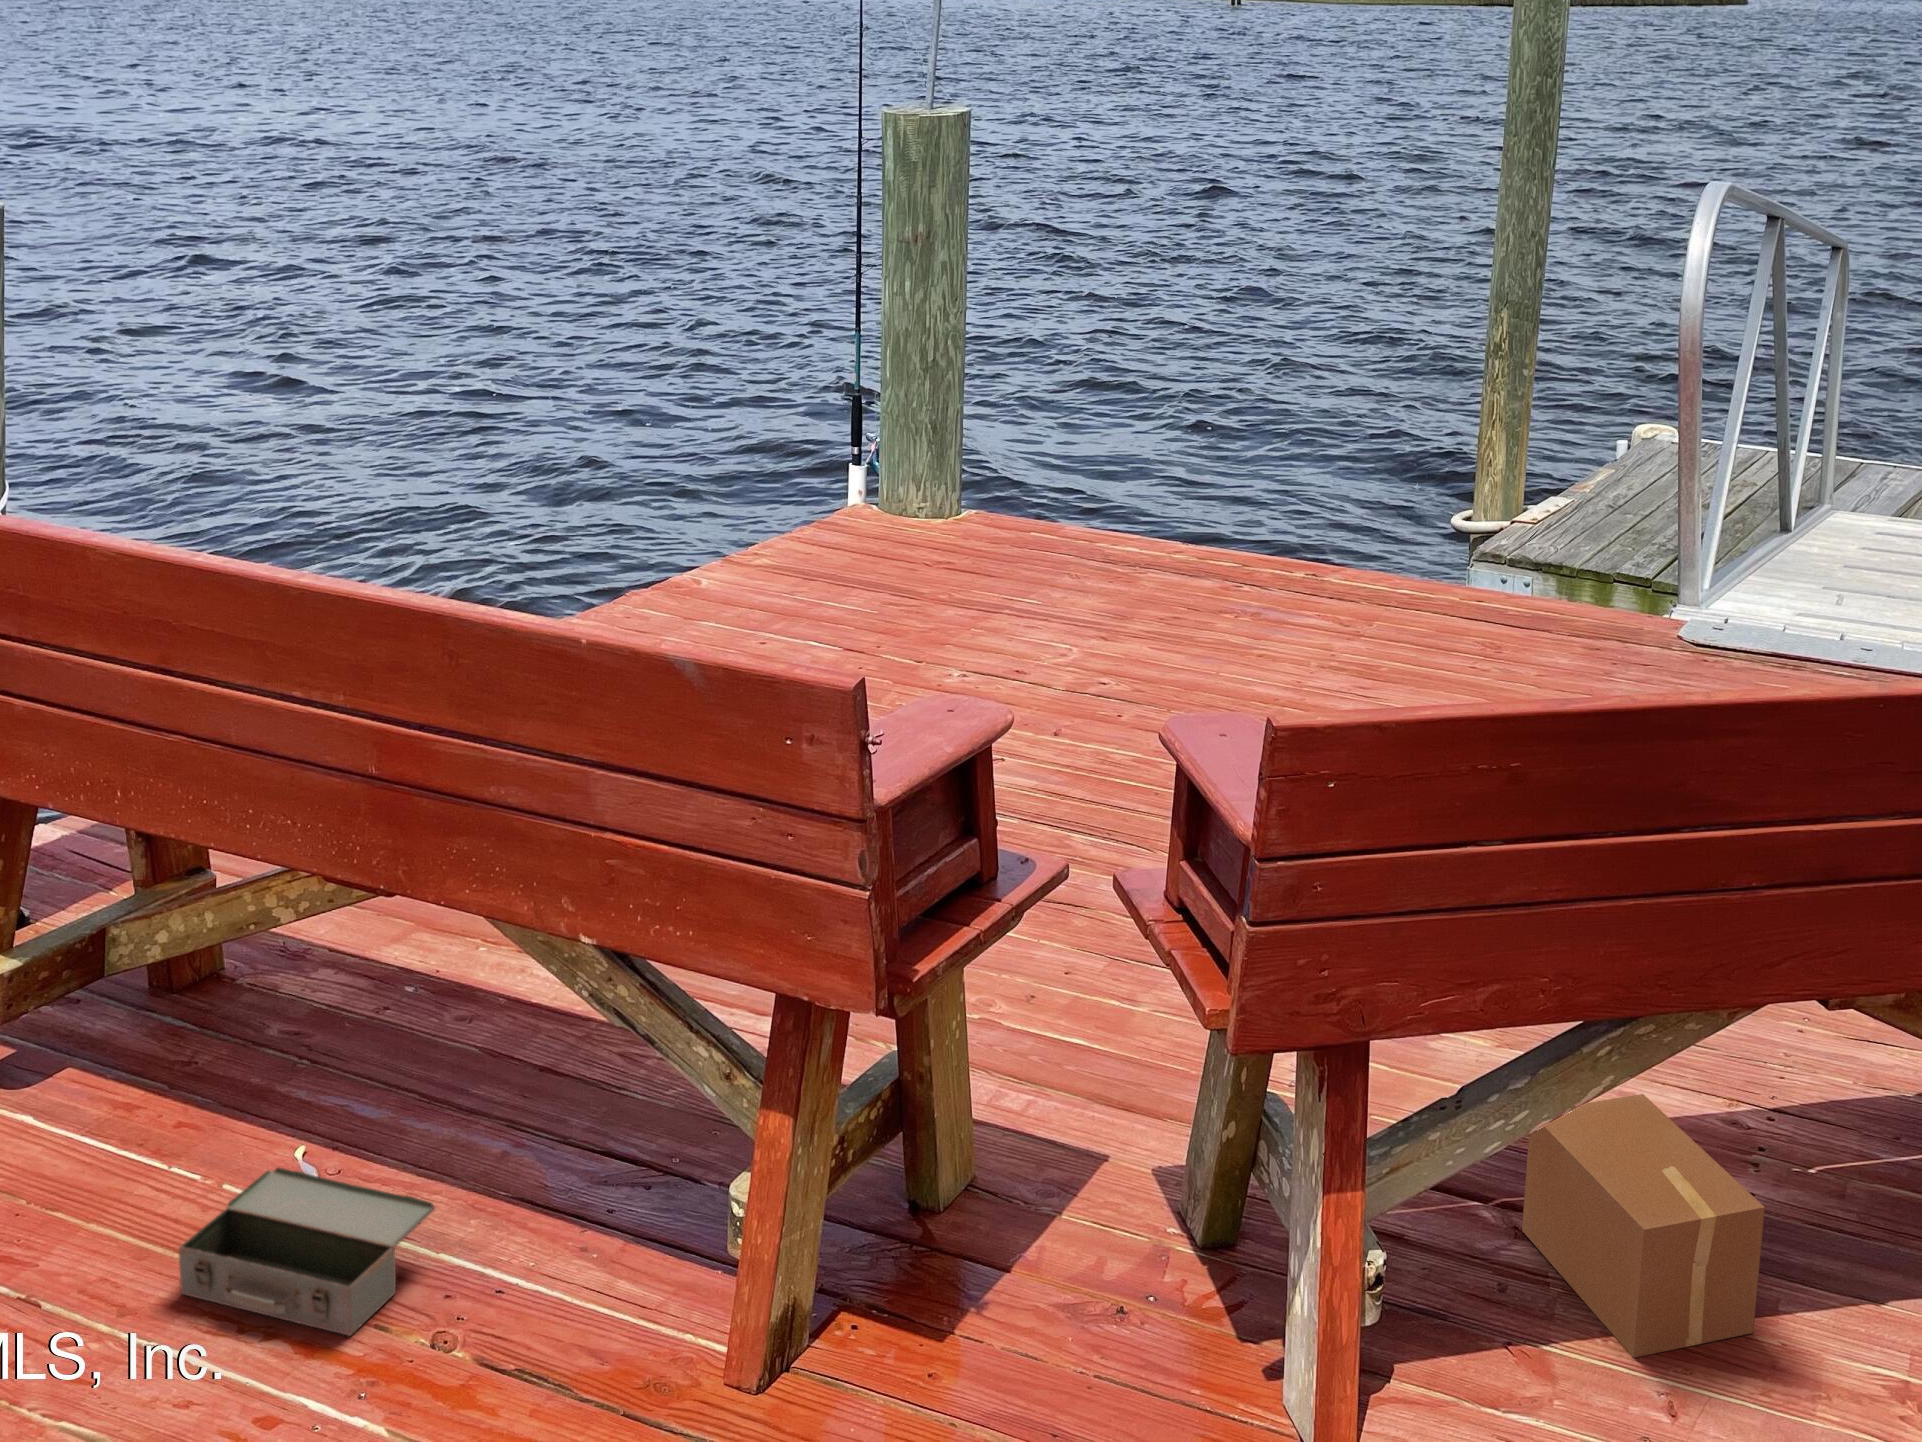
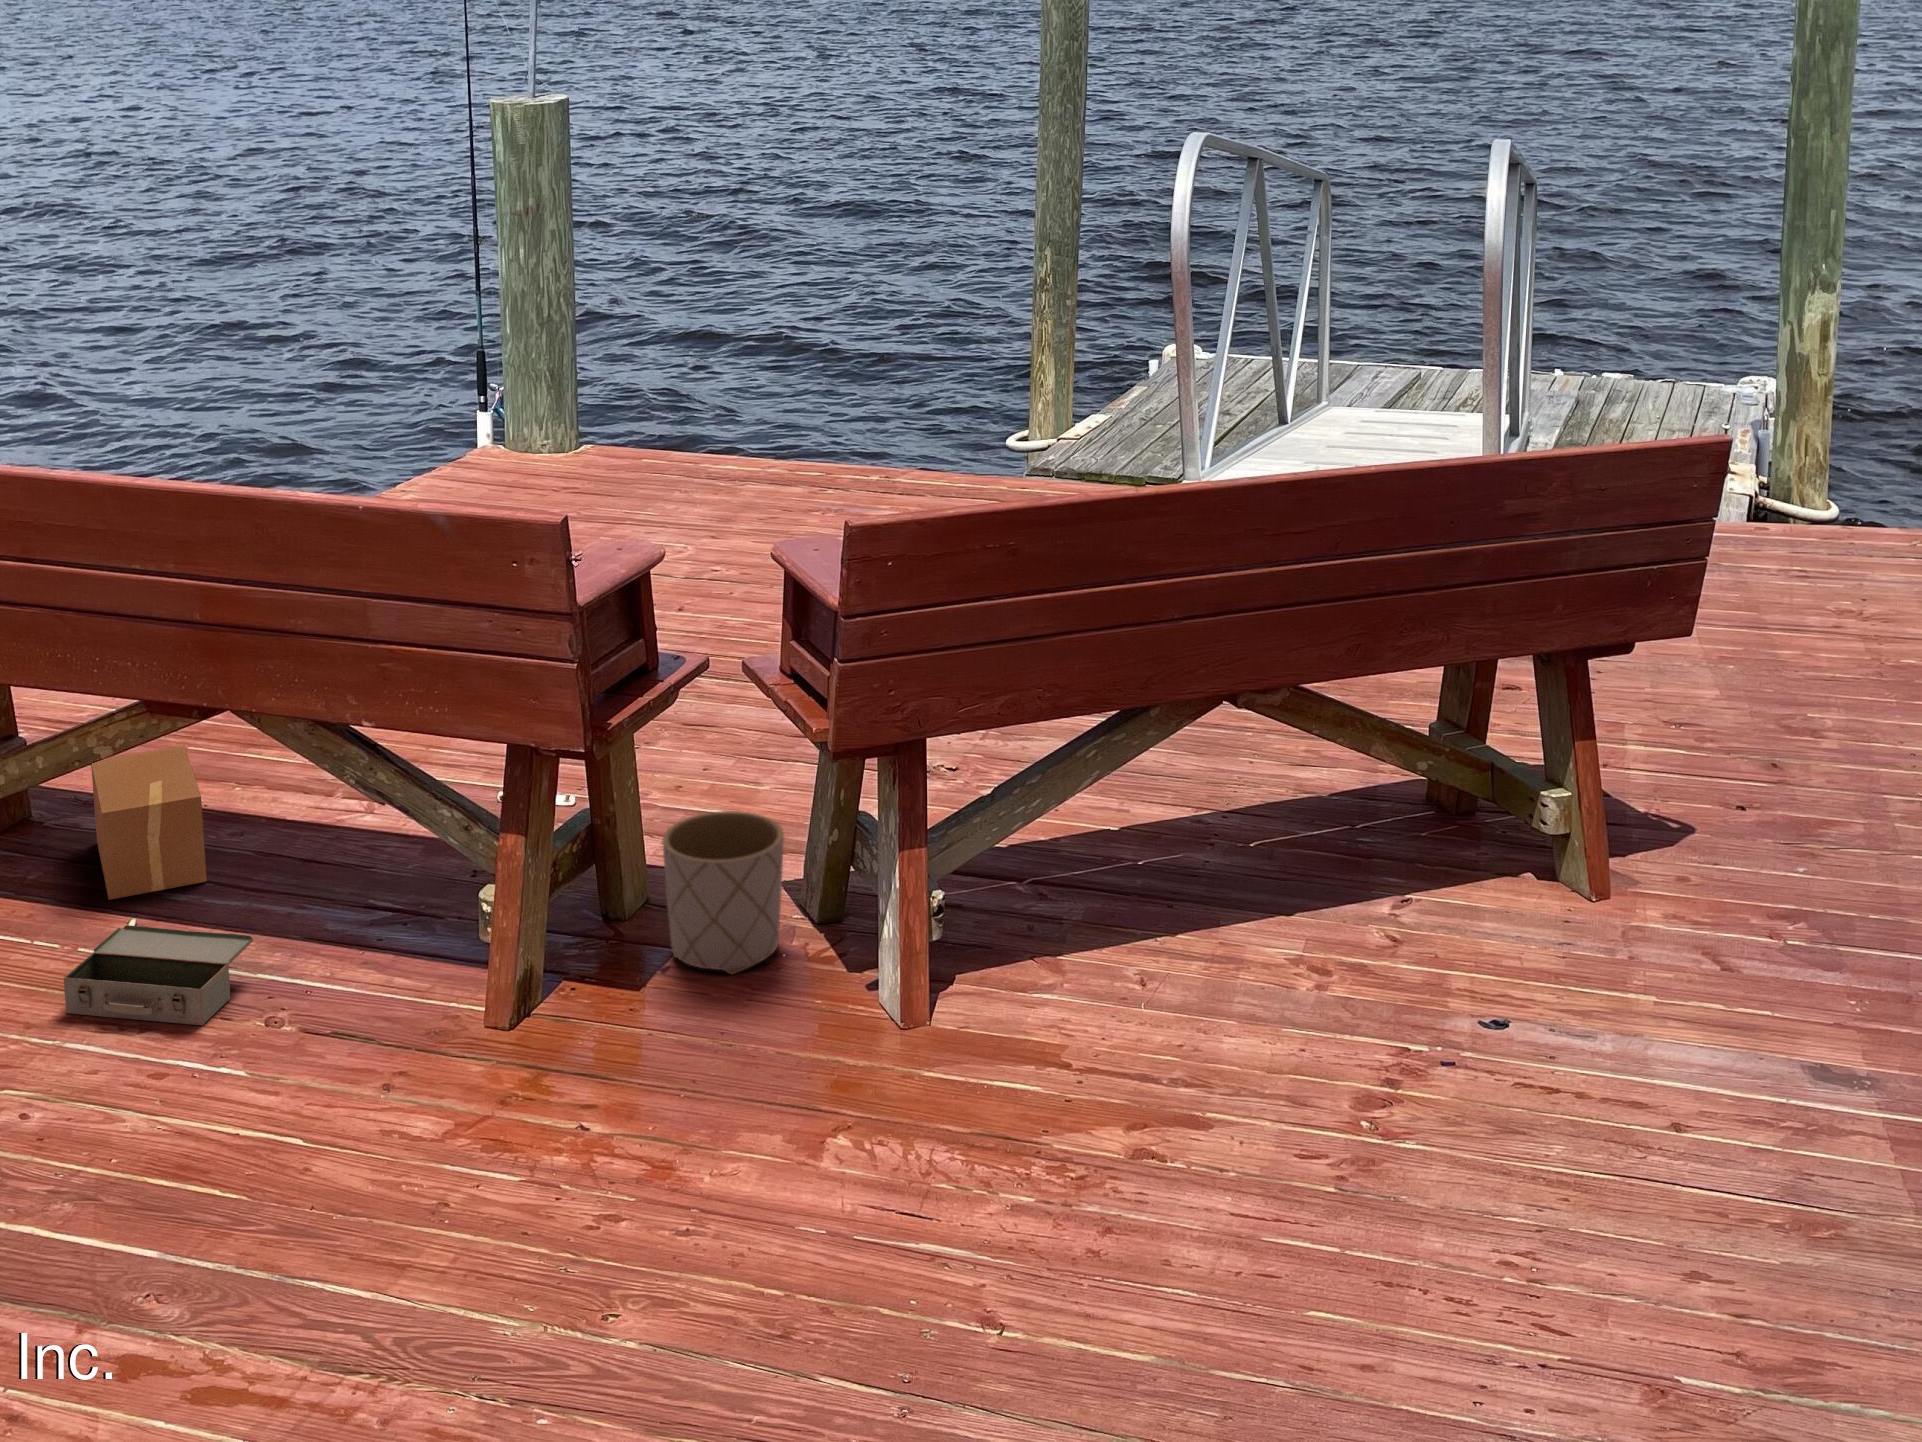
planter: none [989,1080,1157,1325] -> present [662,811,784,974]
cardboard box: present [1522,1094,1765,1358] -> present [91,746,207,900]

